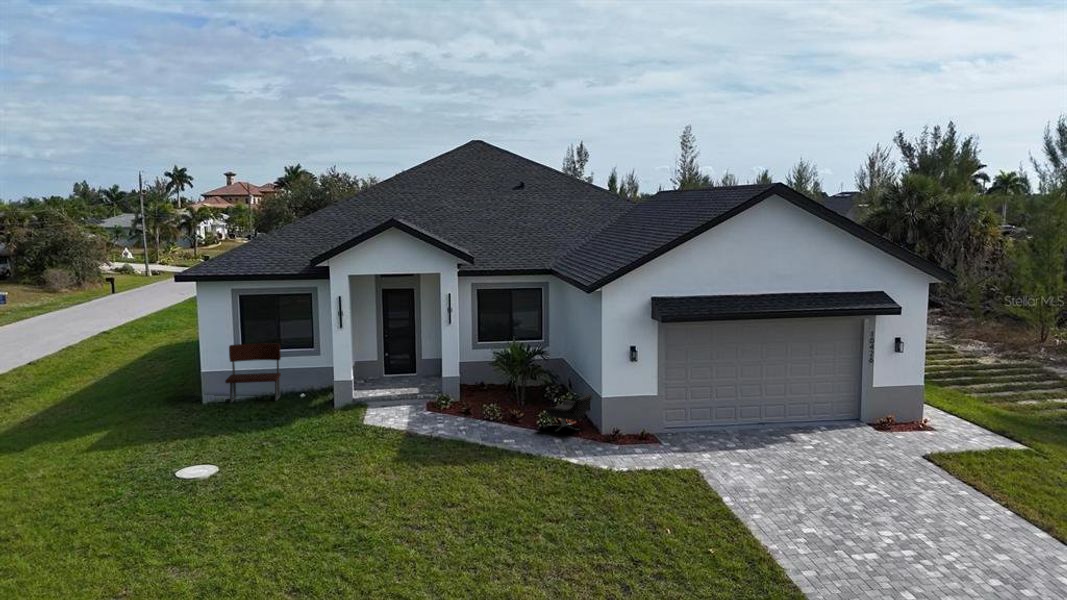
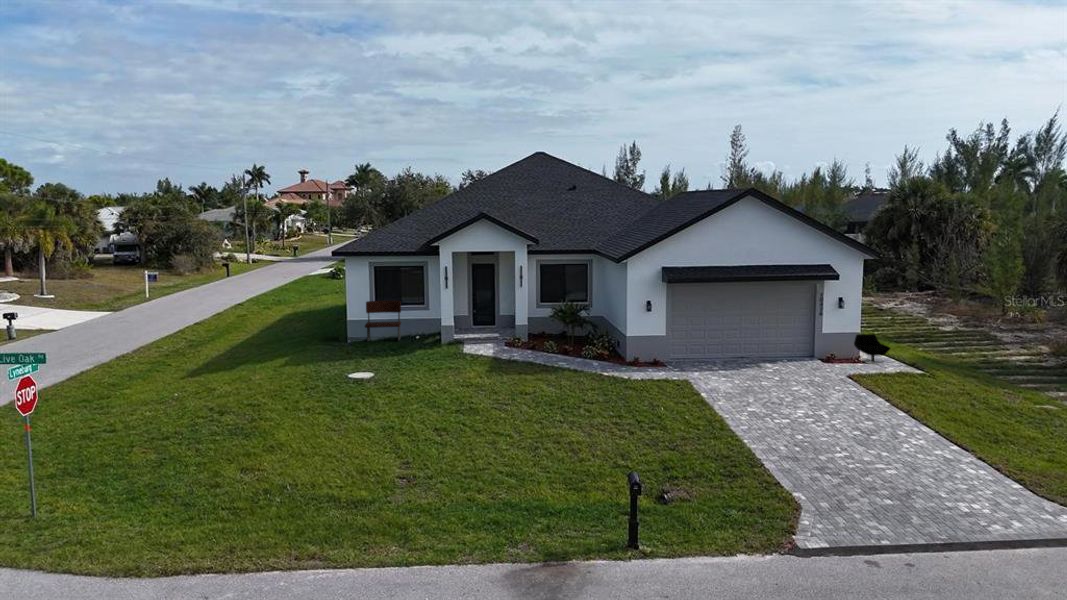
lounge chair: present [545,394,592,430] -> present [854,334,891,362]

